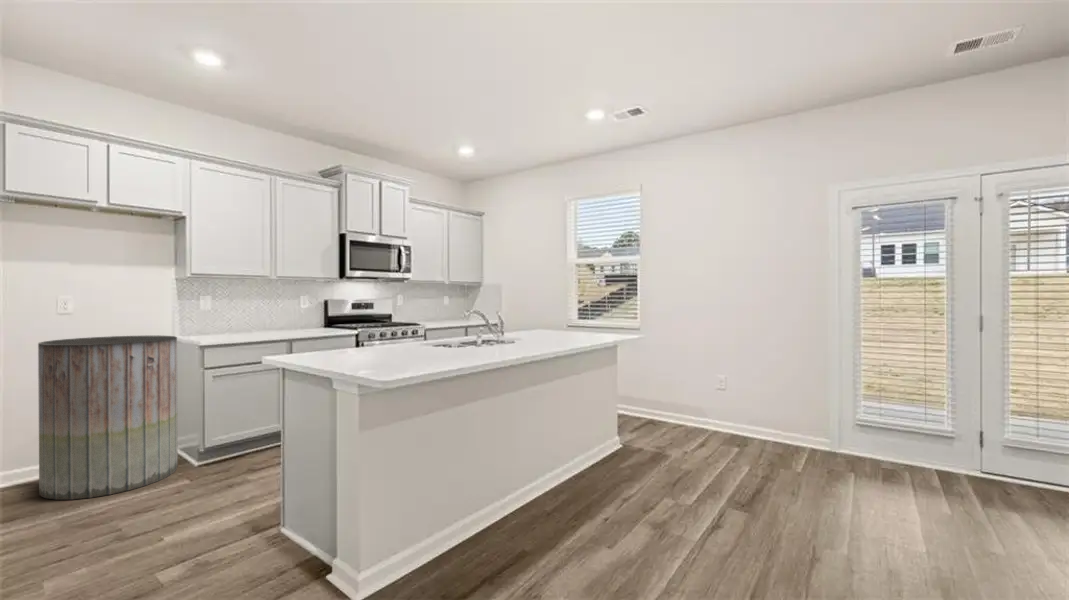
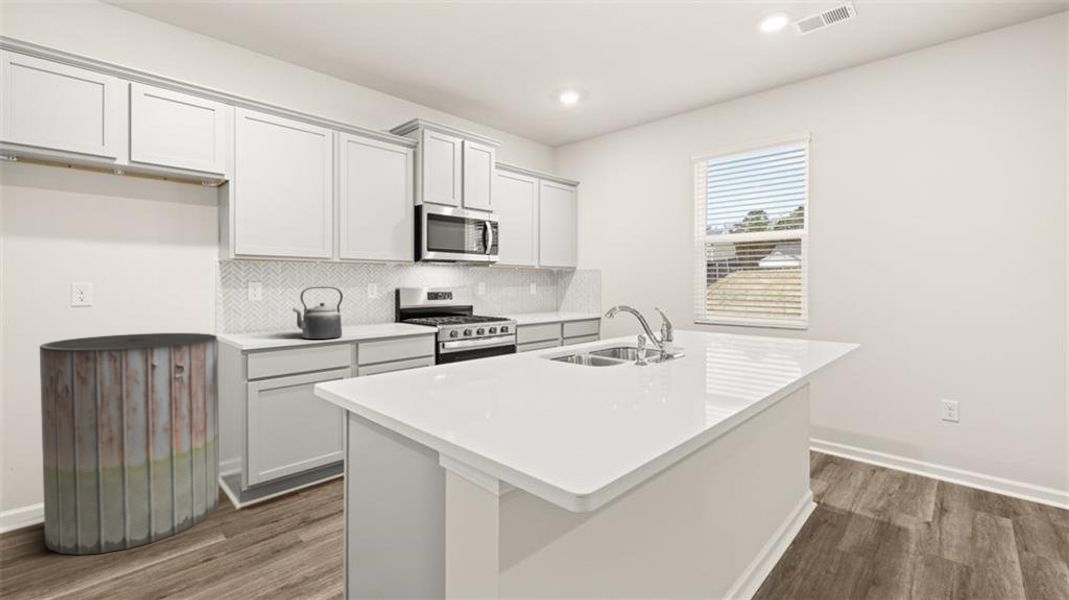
kettle: none [239,298,279,338] -> present [293,287,343,339]

